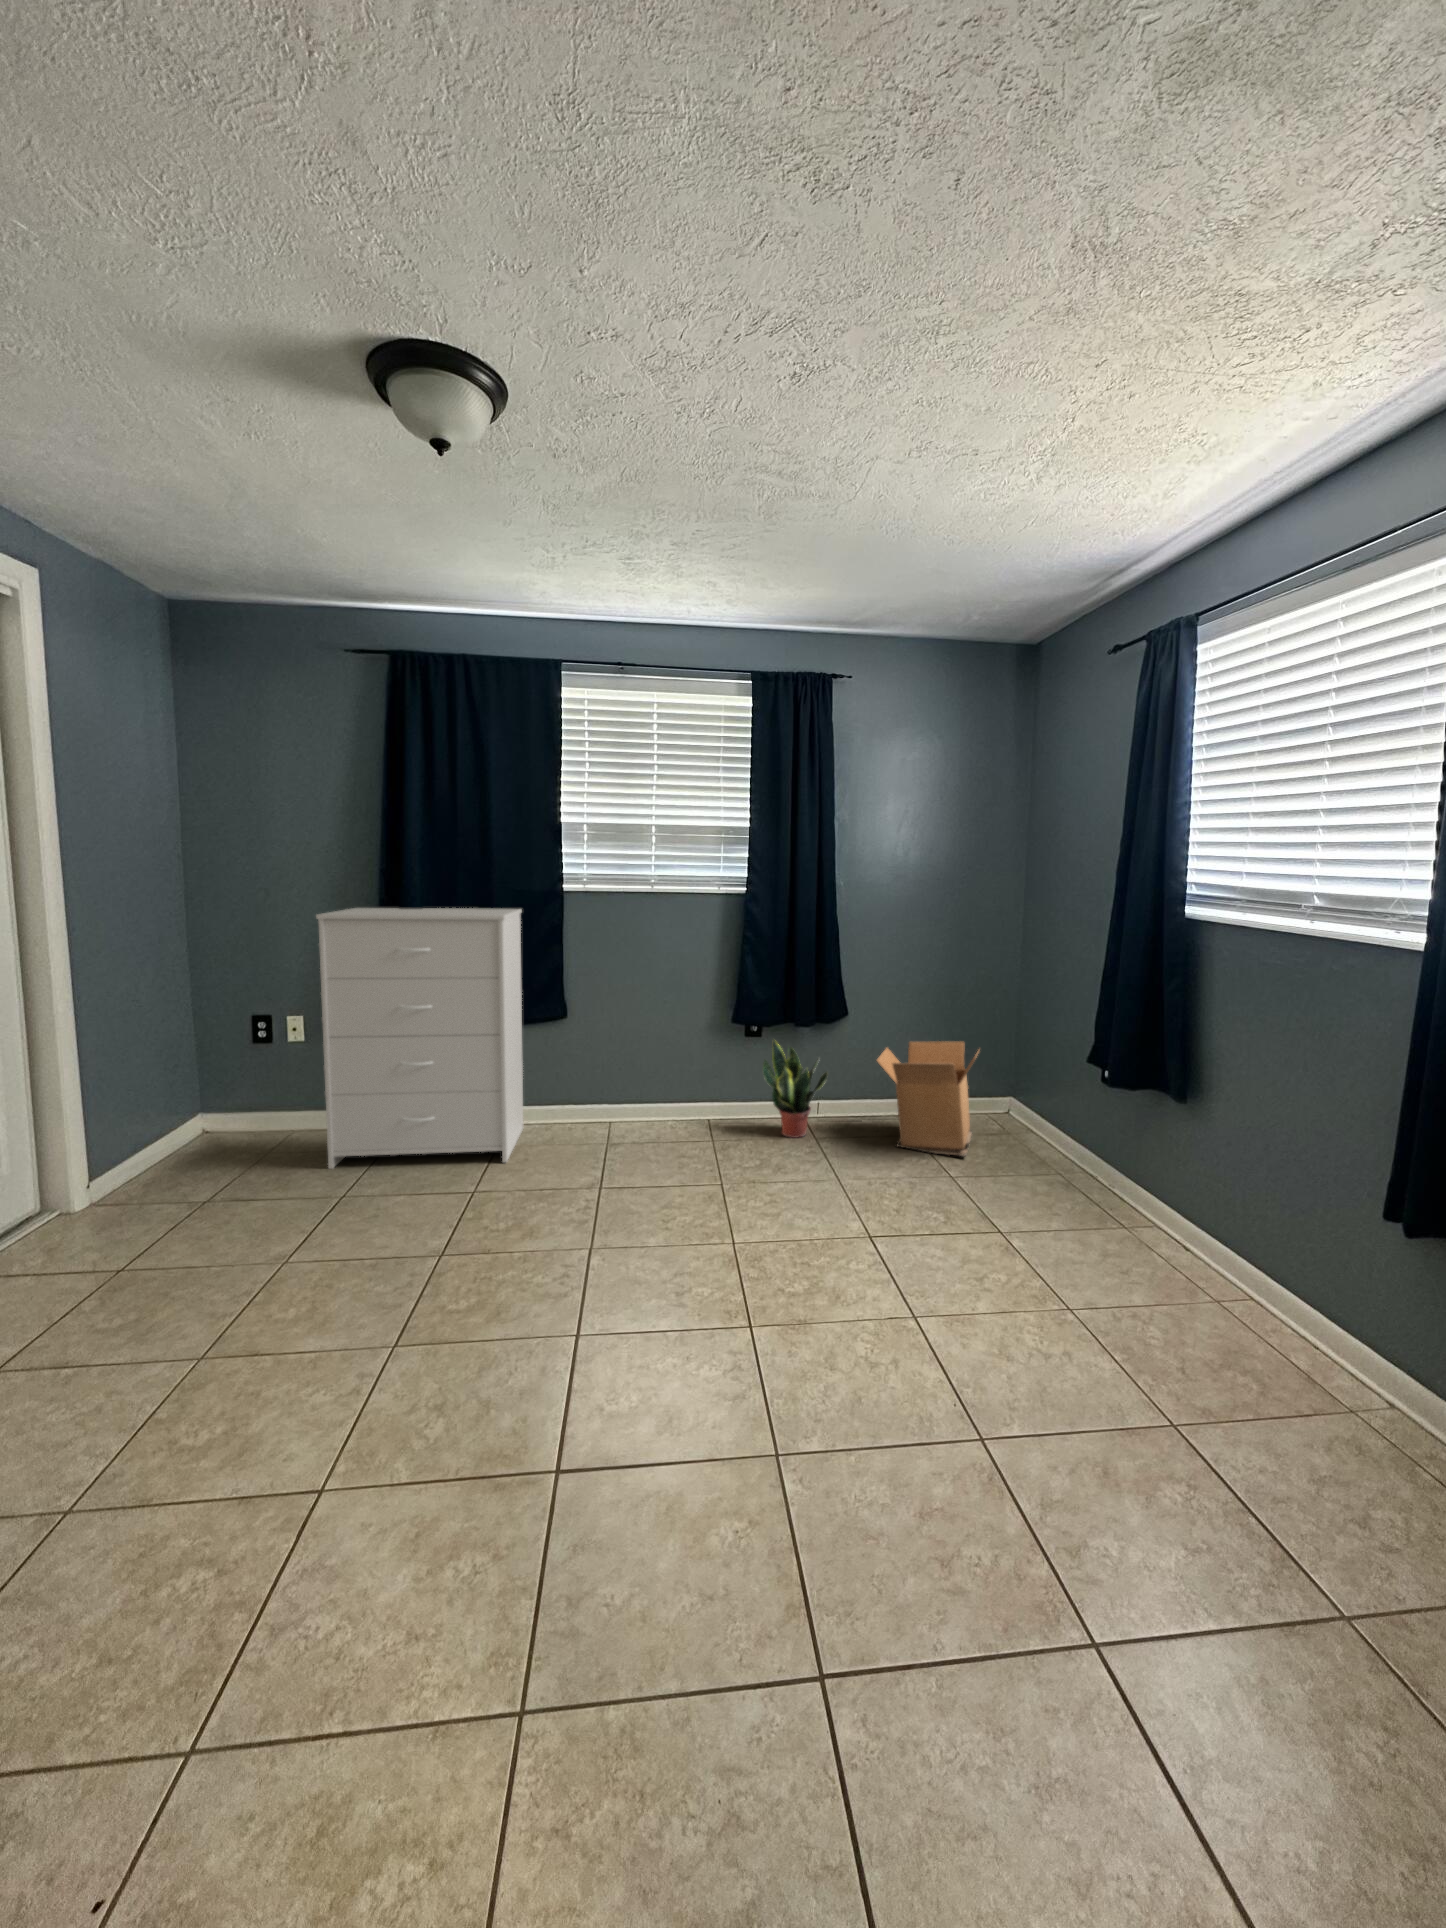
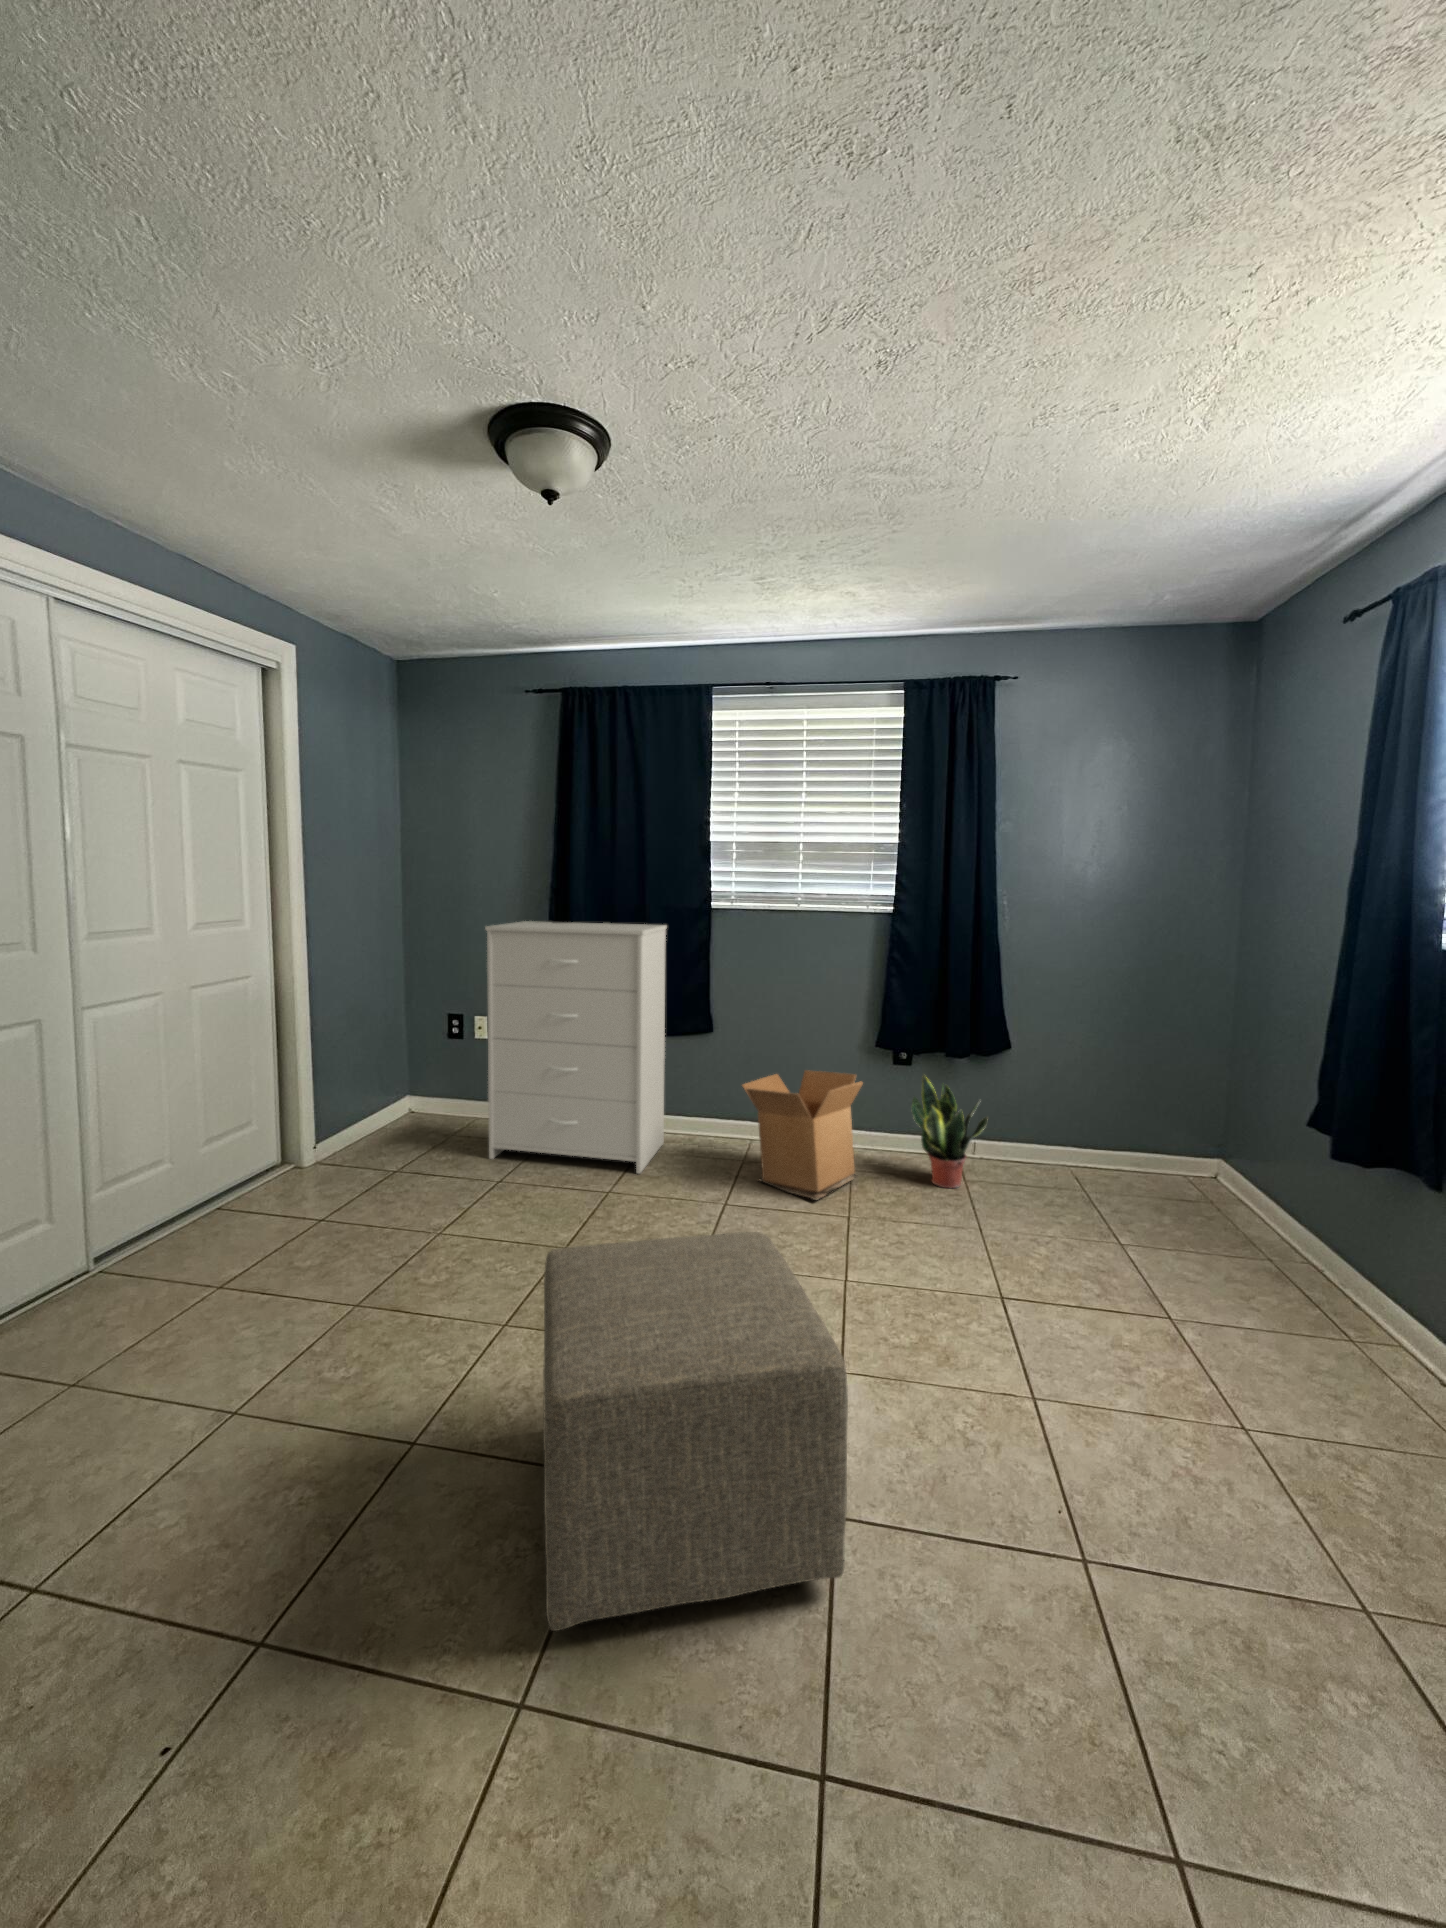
cardboard box: present [877,1041,979,1156] -> present [742,1070,863,1200]
ottoman: none [472,1201,801,1631] -> present [543,1232,848,1631]

